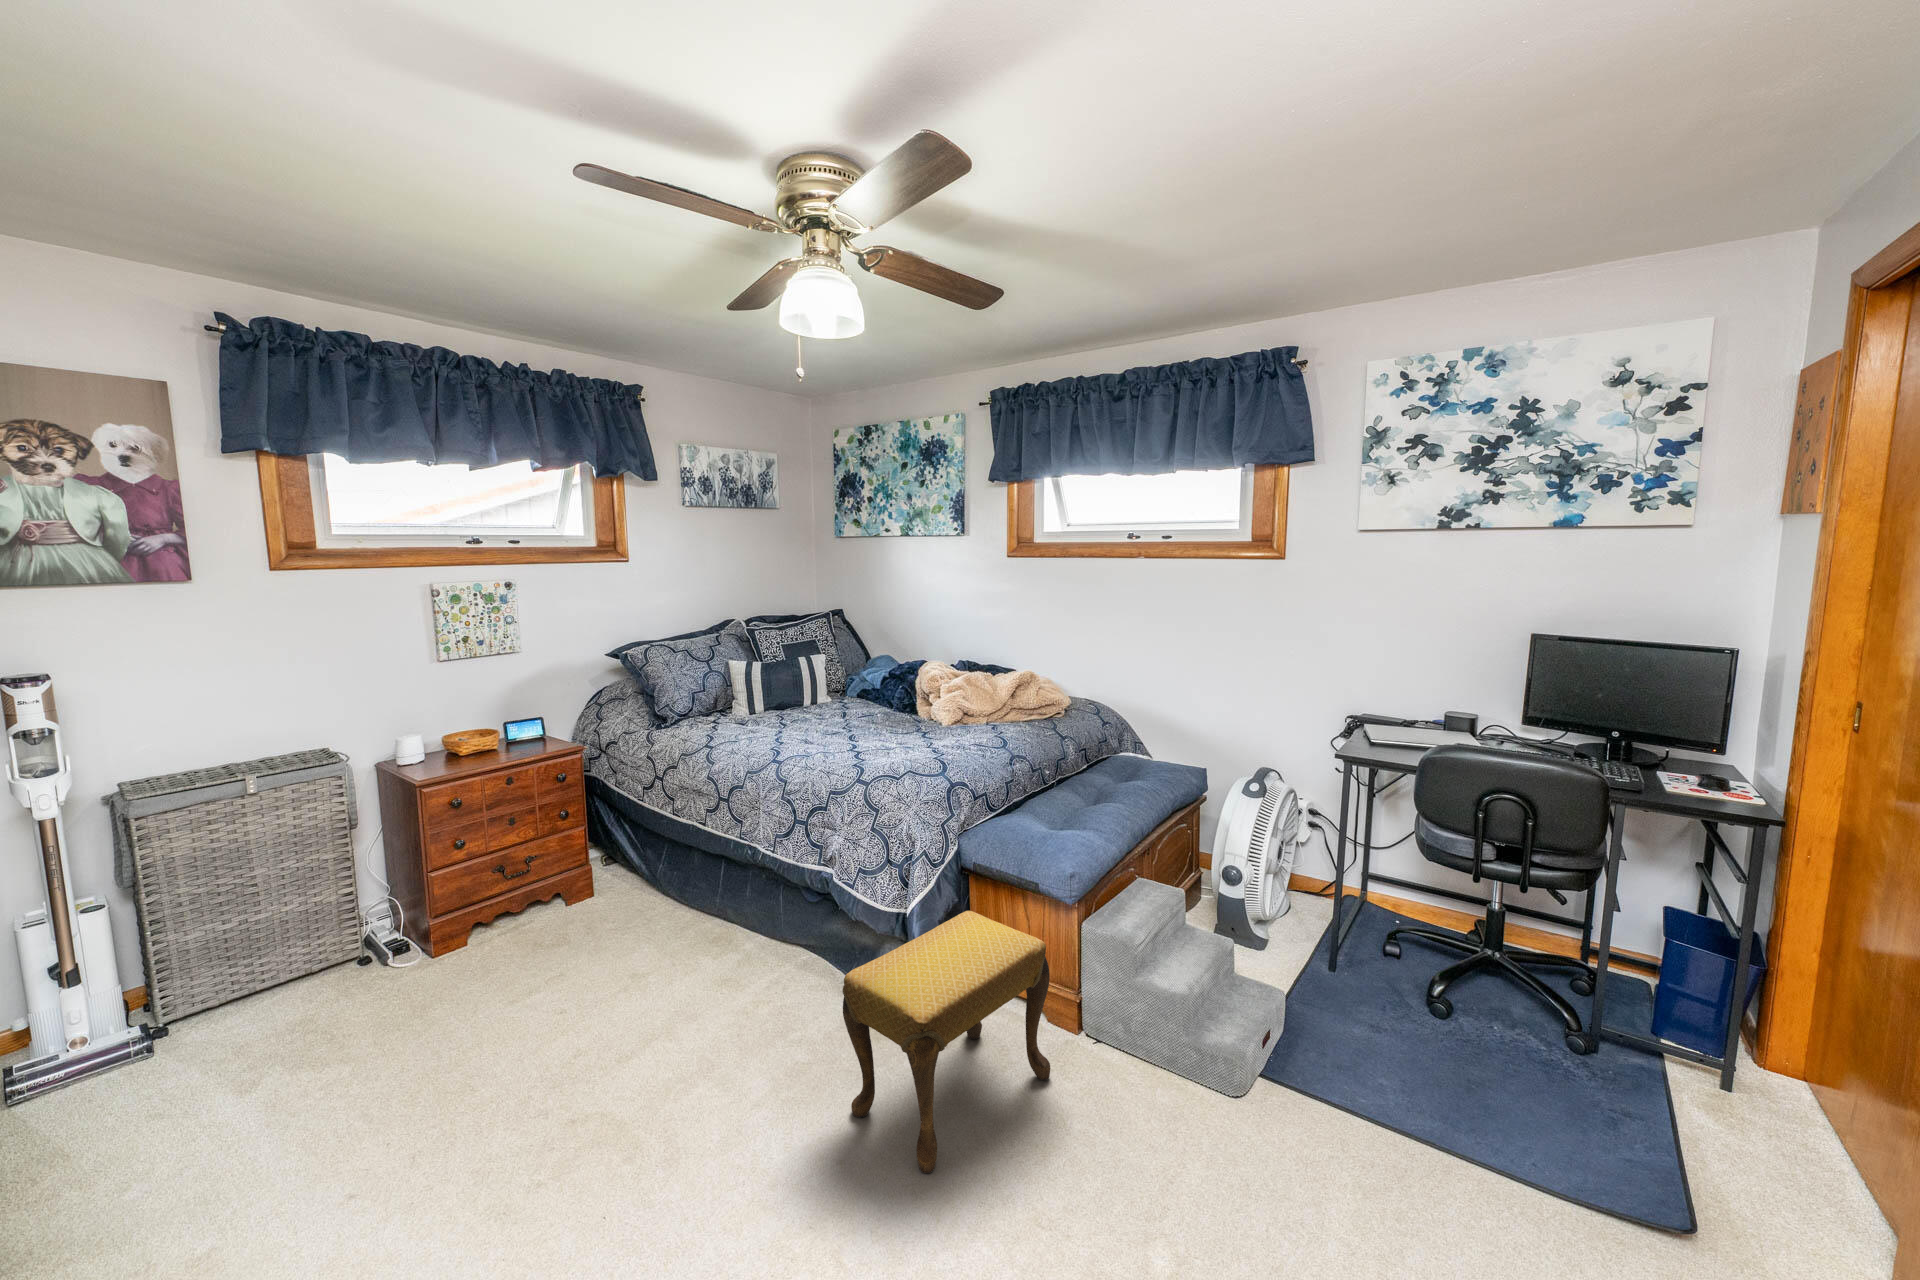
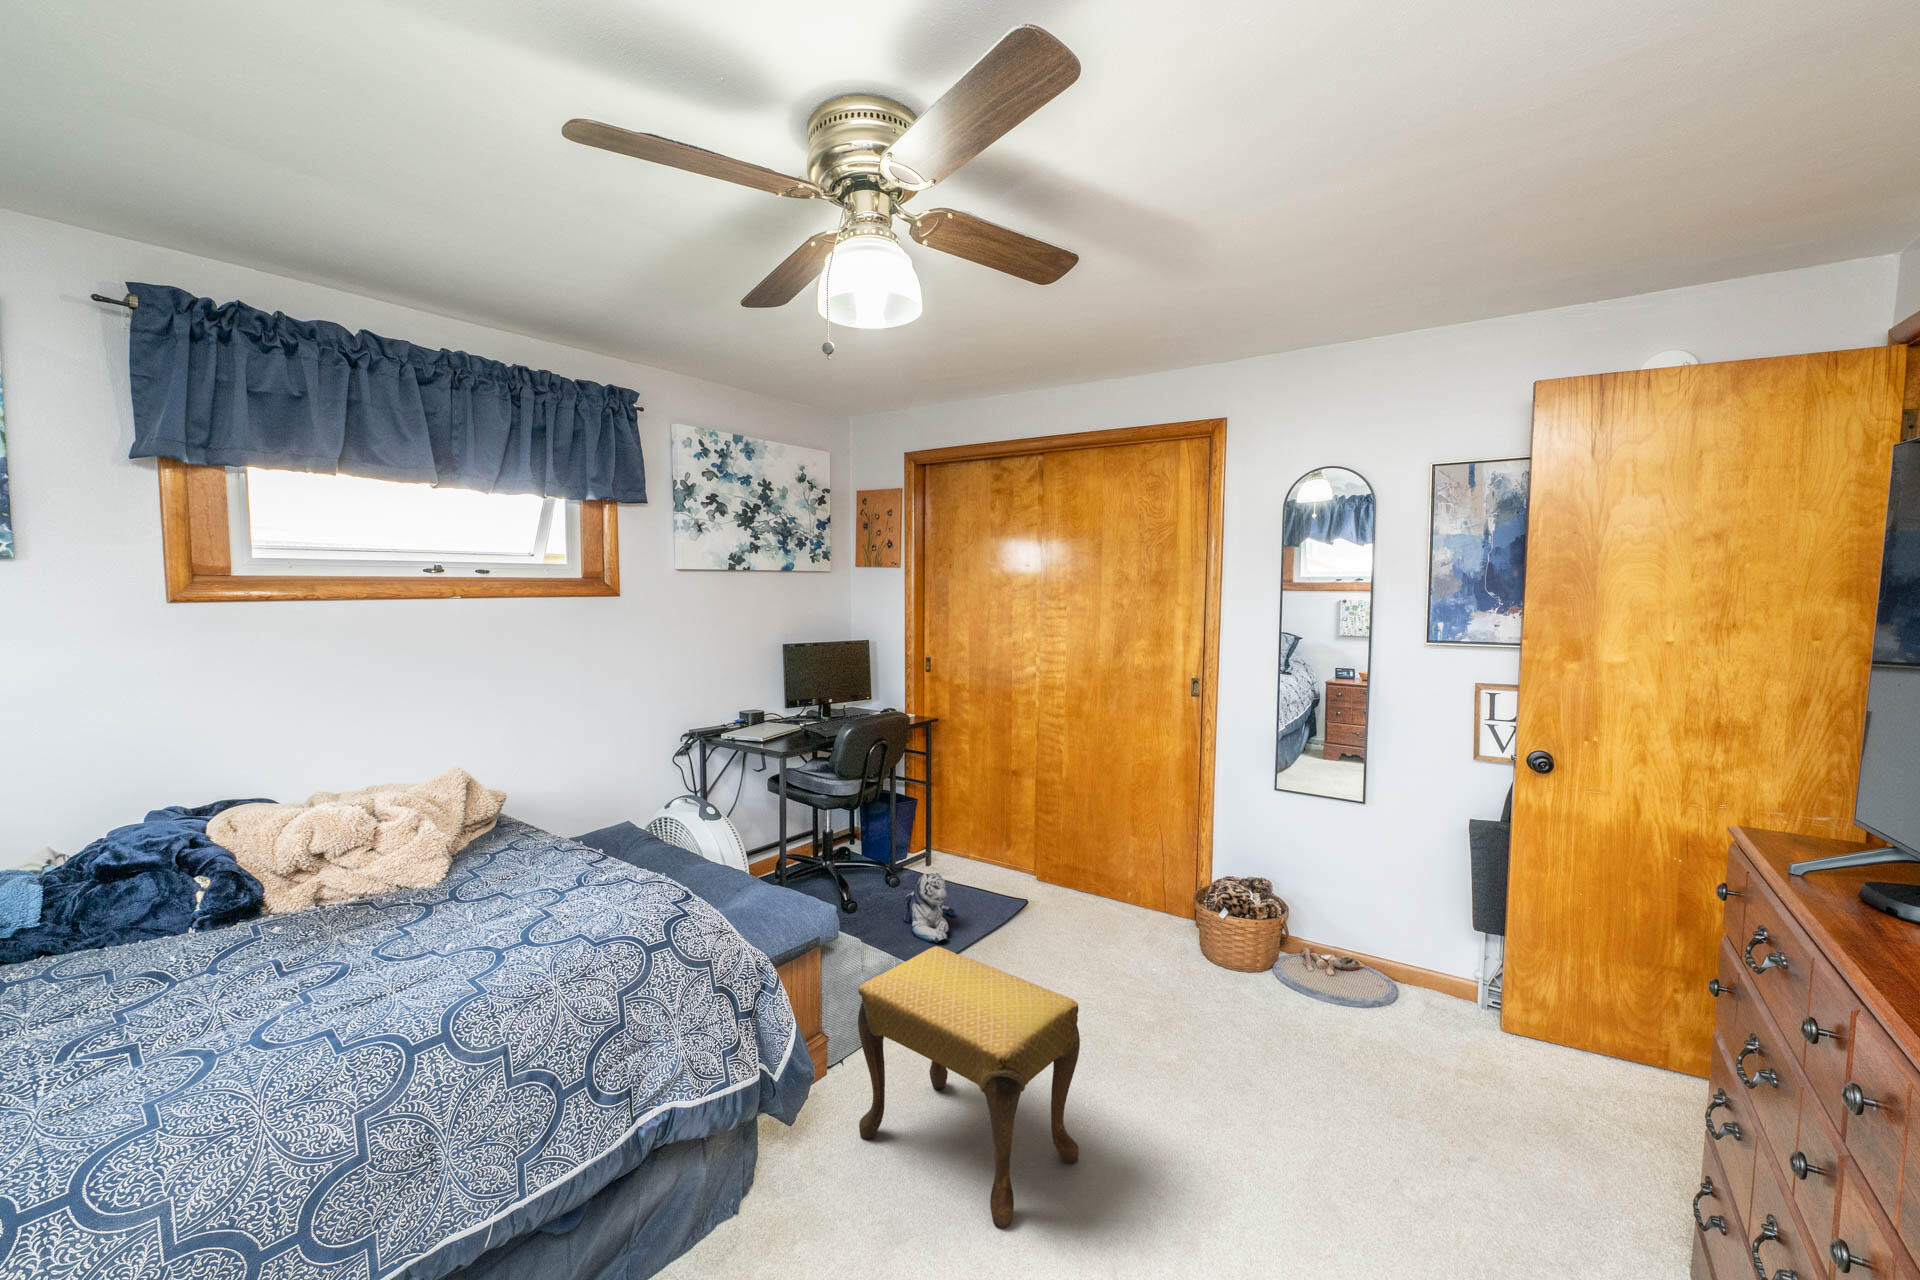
plush toy: none [1376,991,1520,1094] -> present [902,873,955,943]

